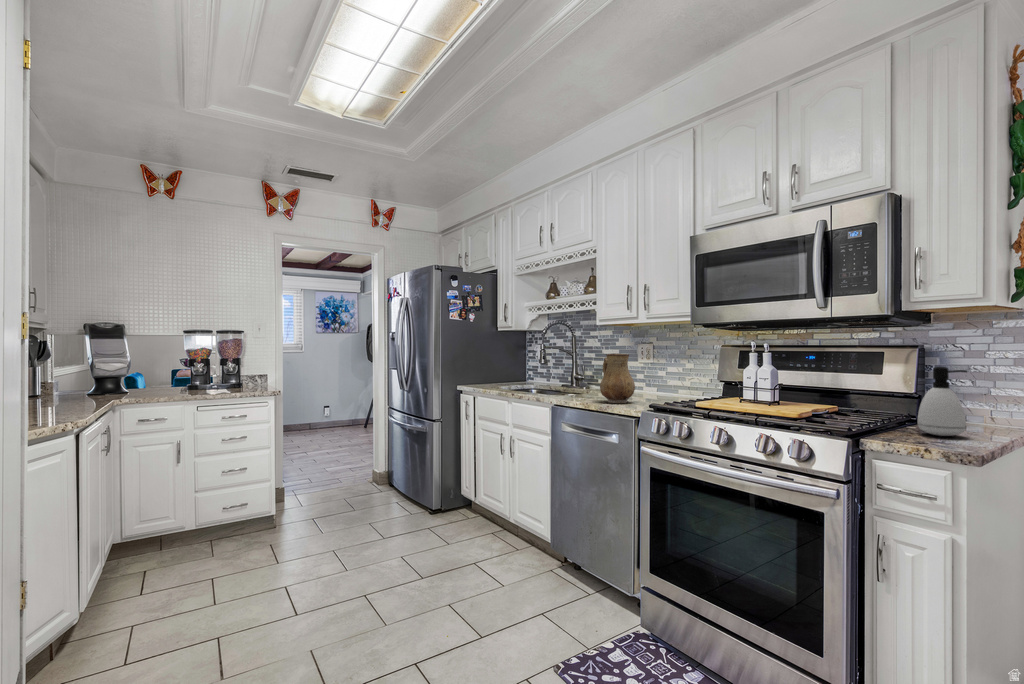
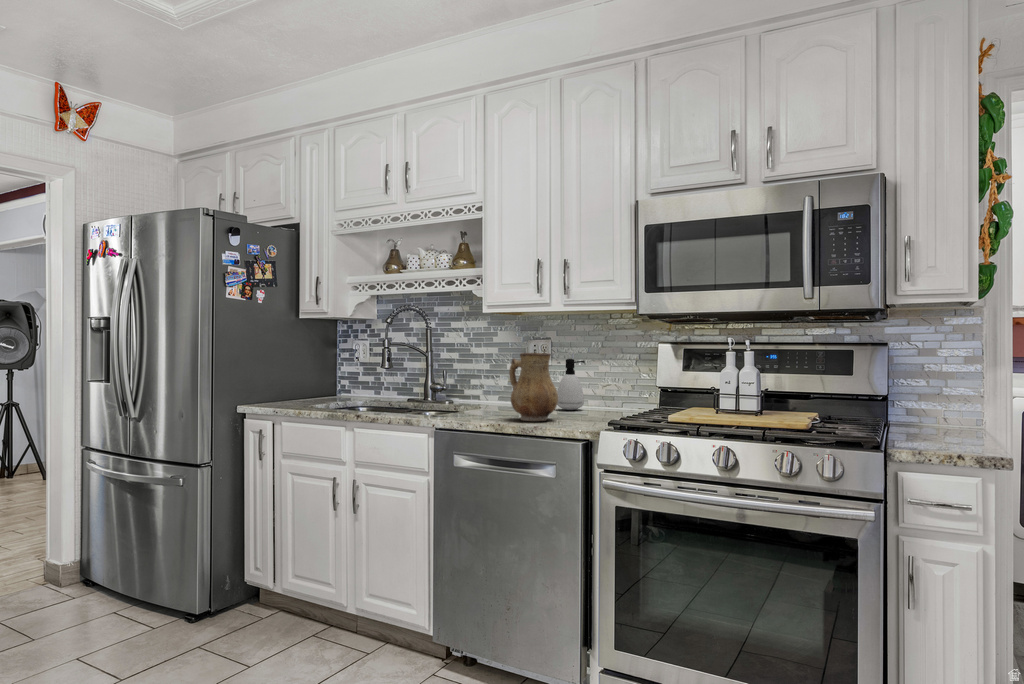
soap dispenser: present [918,367,967,436] -> present [557,359,585,410]

